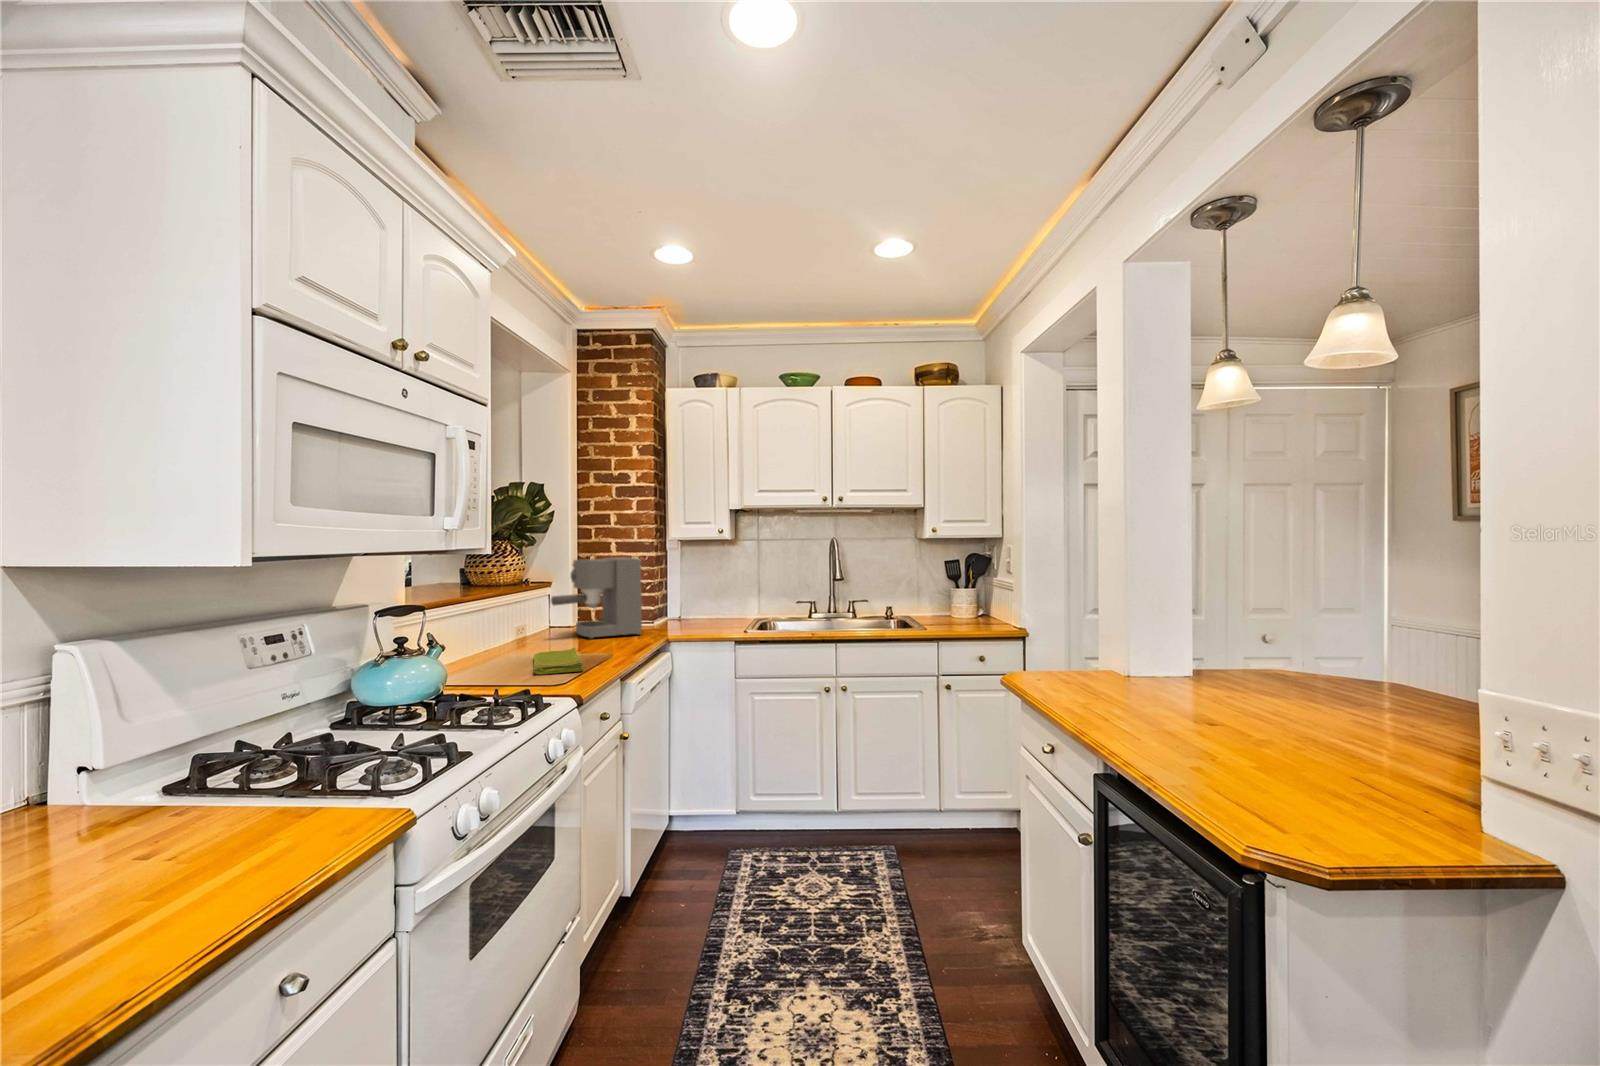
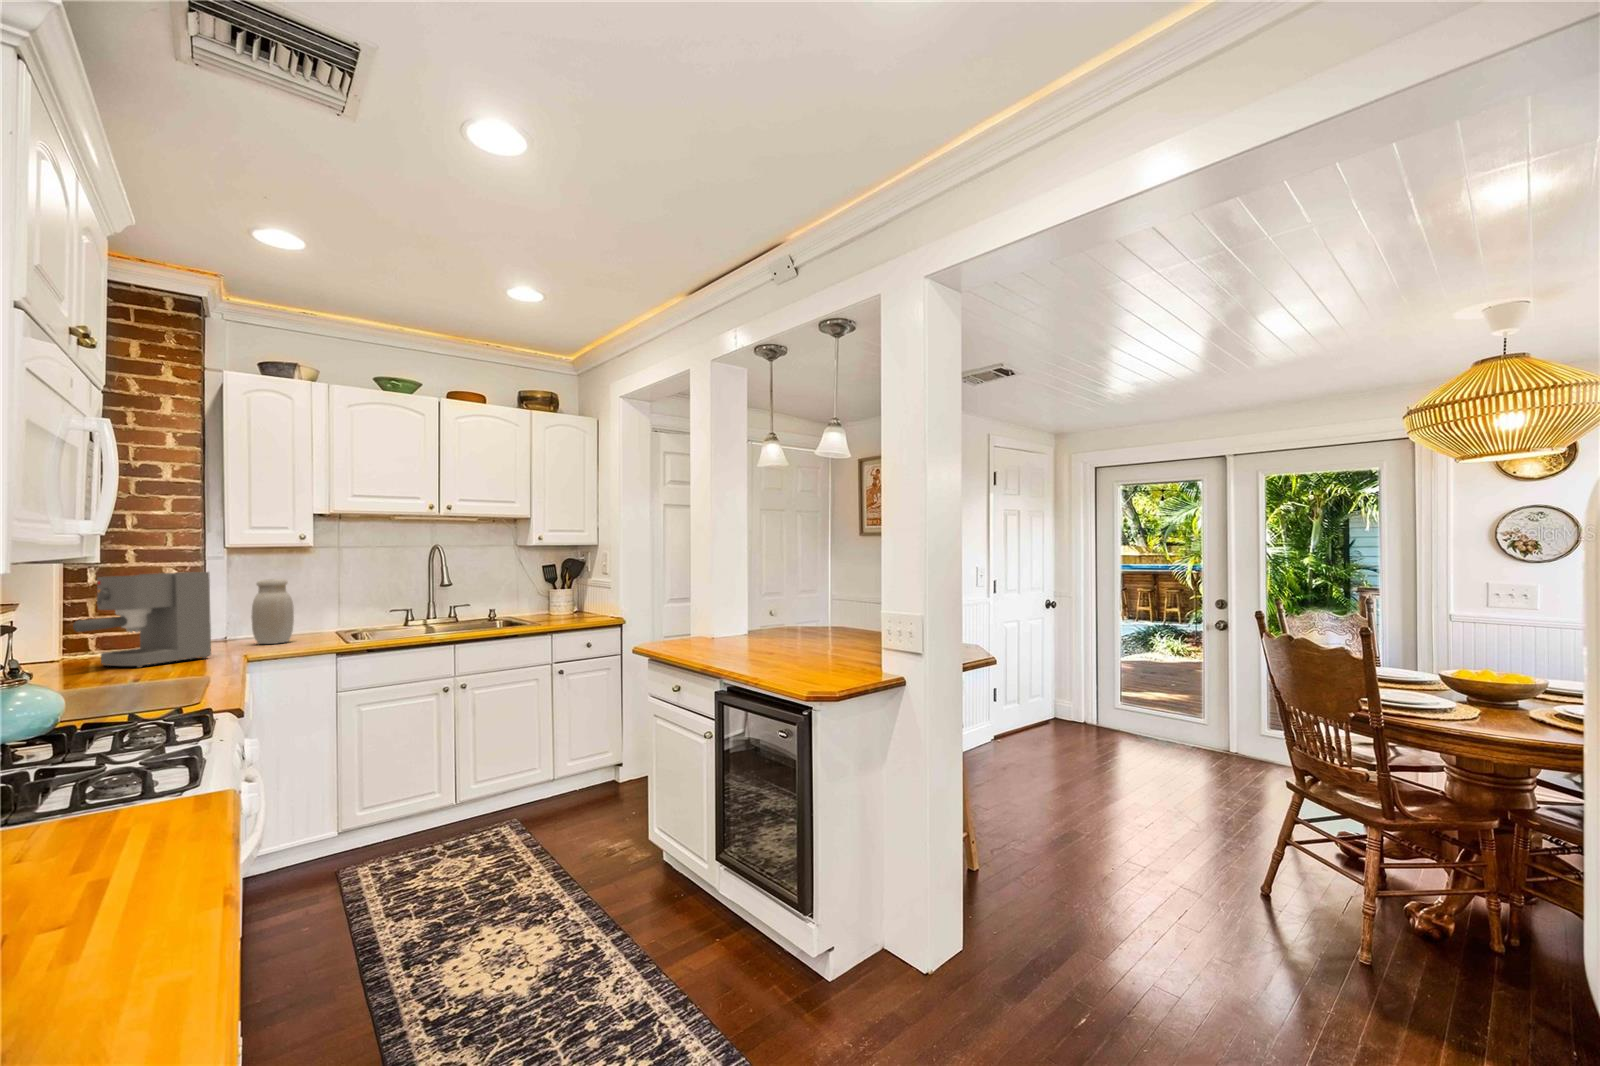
jar: none [685,565,716,624] -> present [251,579,294,644]
dish towel: present [534,647,583,675] -> none [89,670,195,696]

